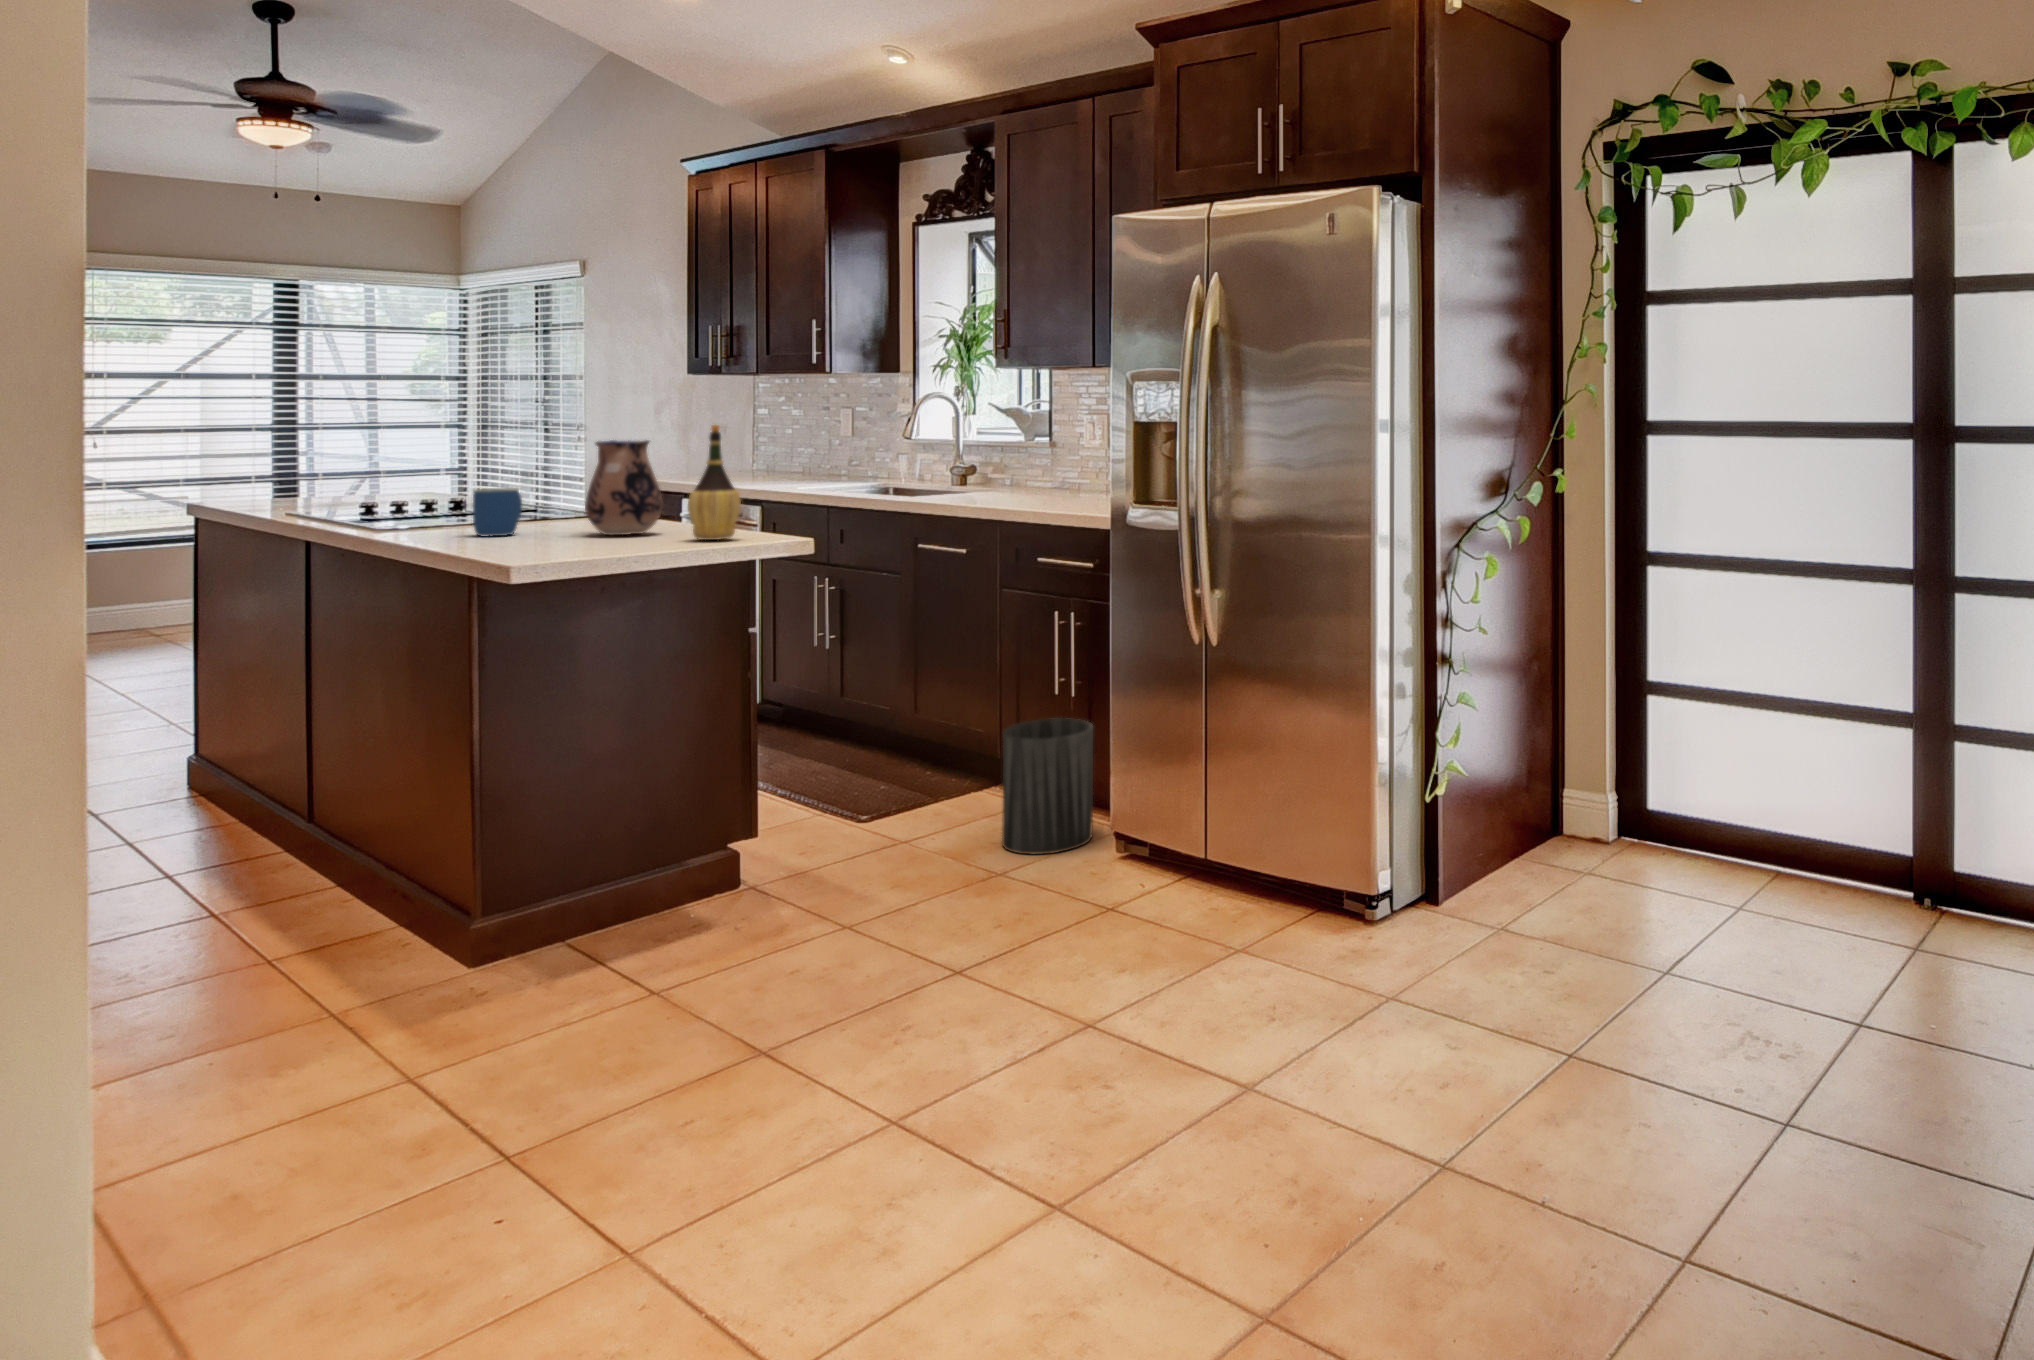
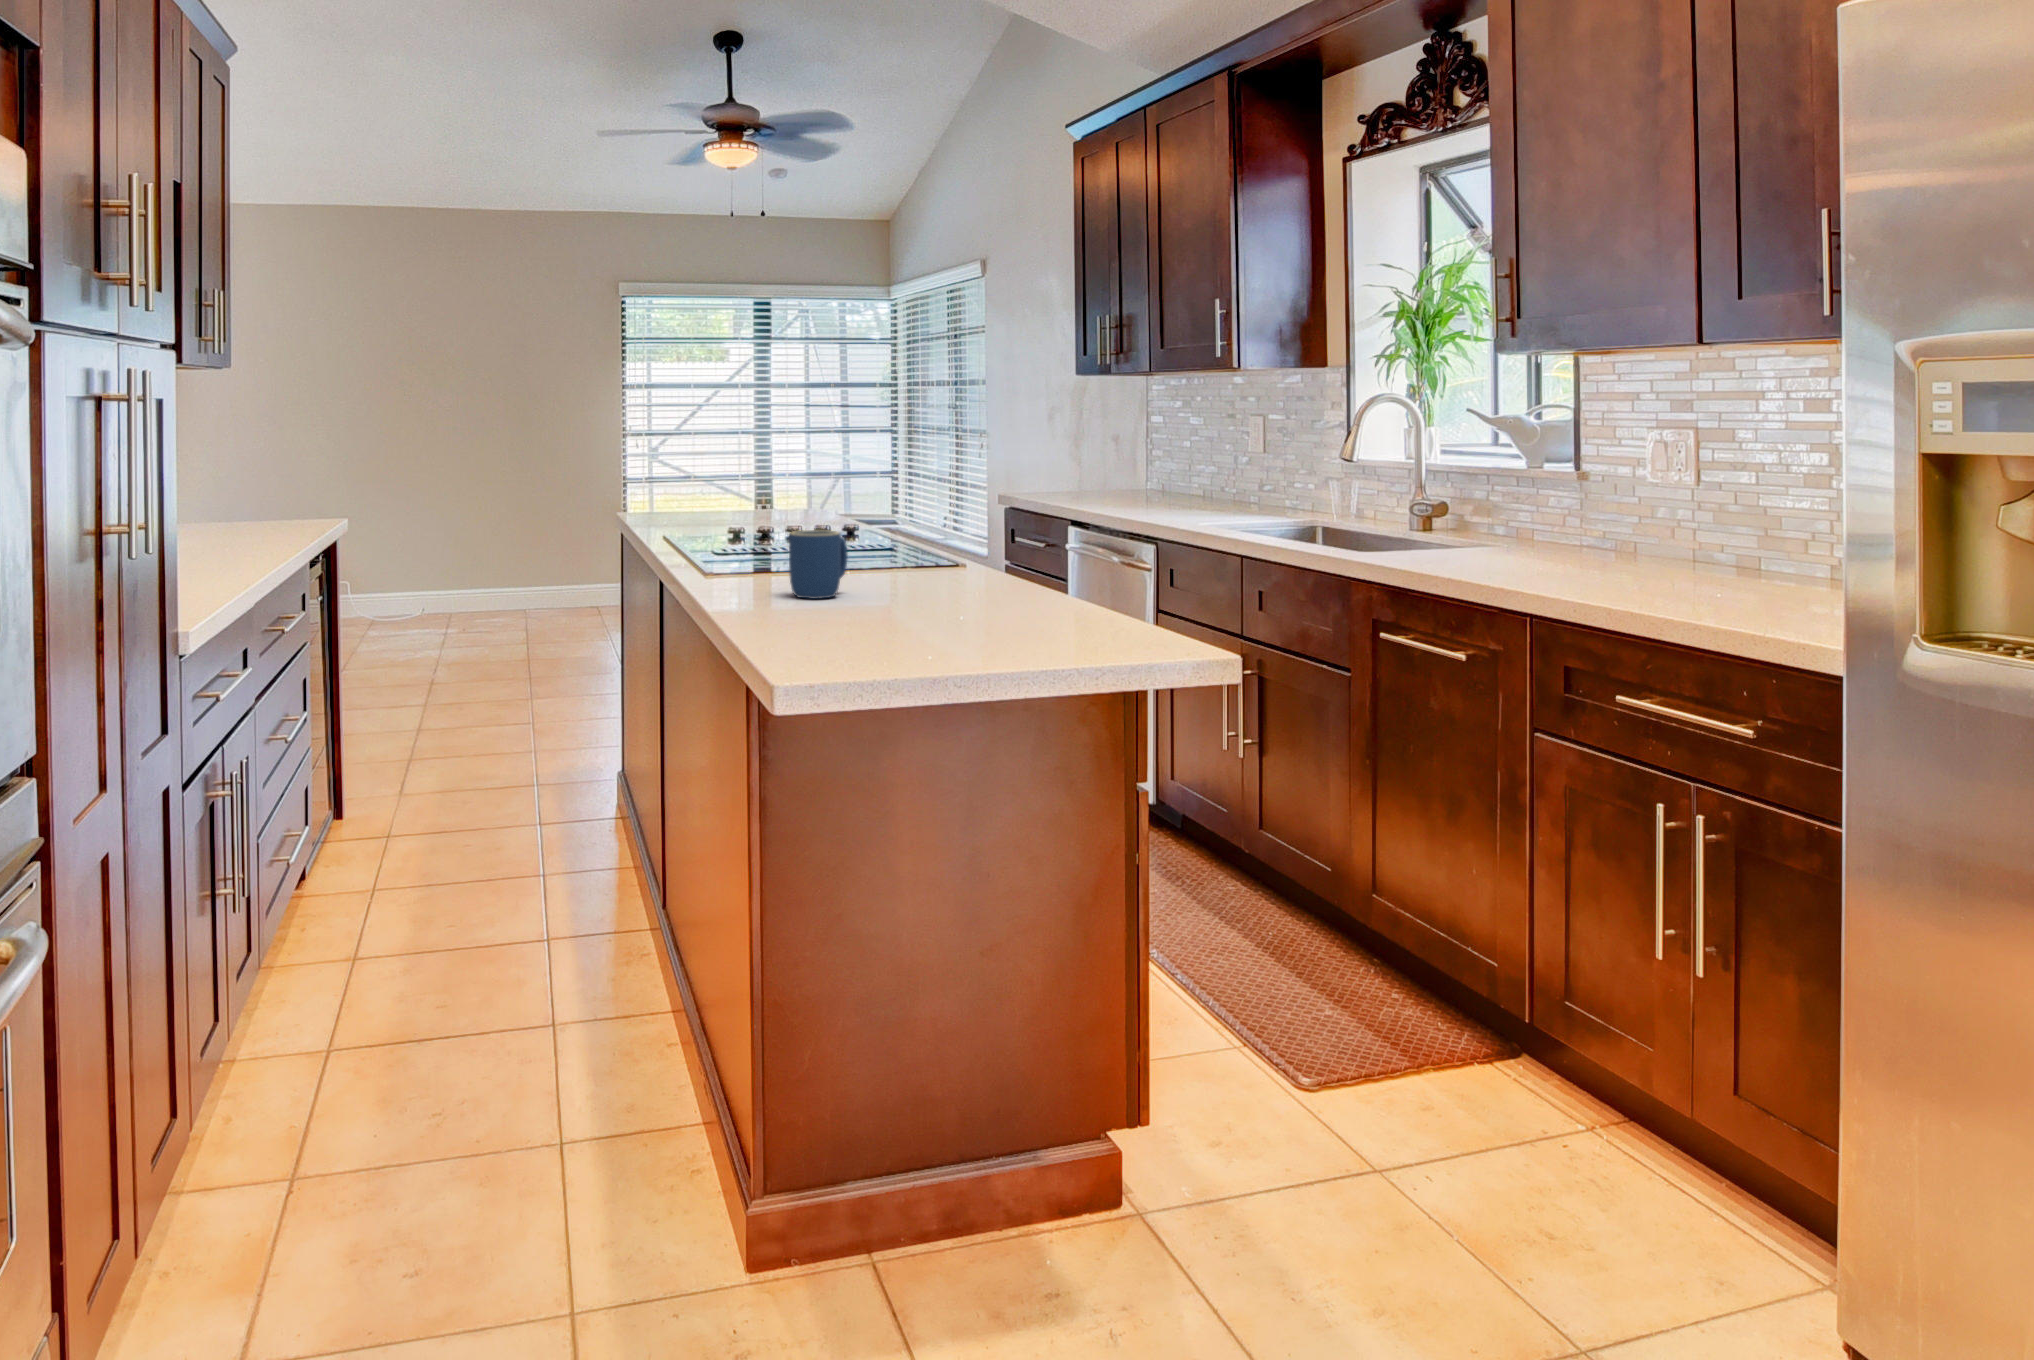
wine bottle: present [688,425,741,540] -> none [1038,447,1113,633]
ceramic pitcher: present [585,440,663,535] -> none [914,468,1012,610]
trash can: present [1002,718,1093,854] -> none [1561,1003,1756,1307]

